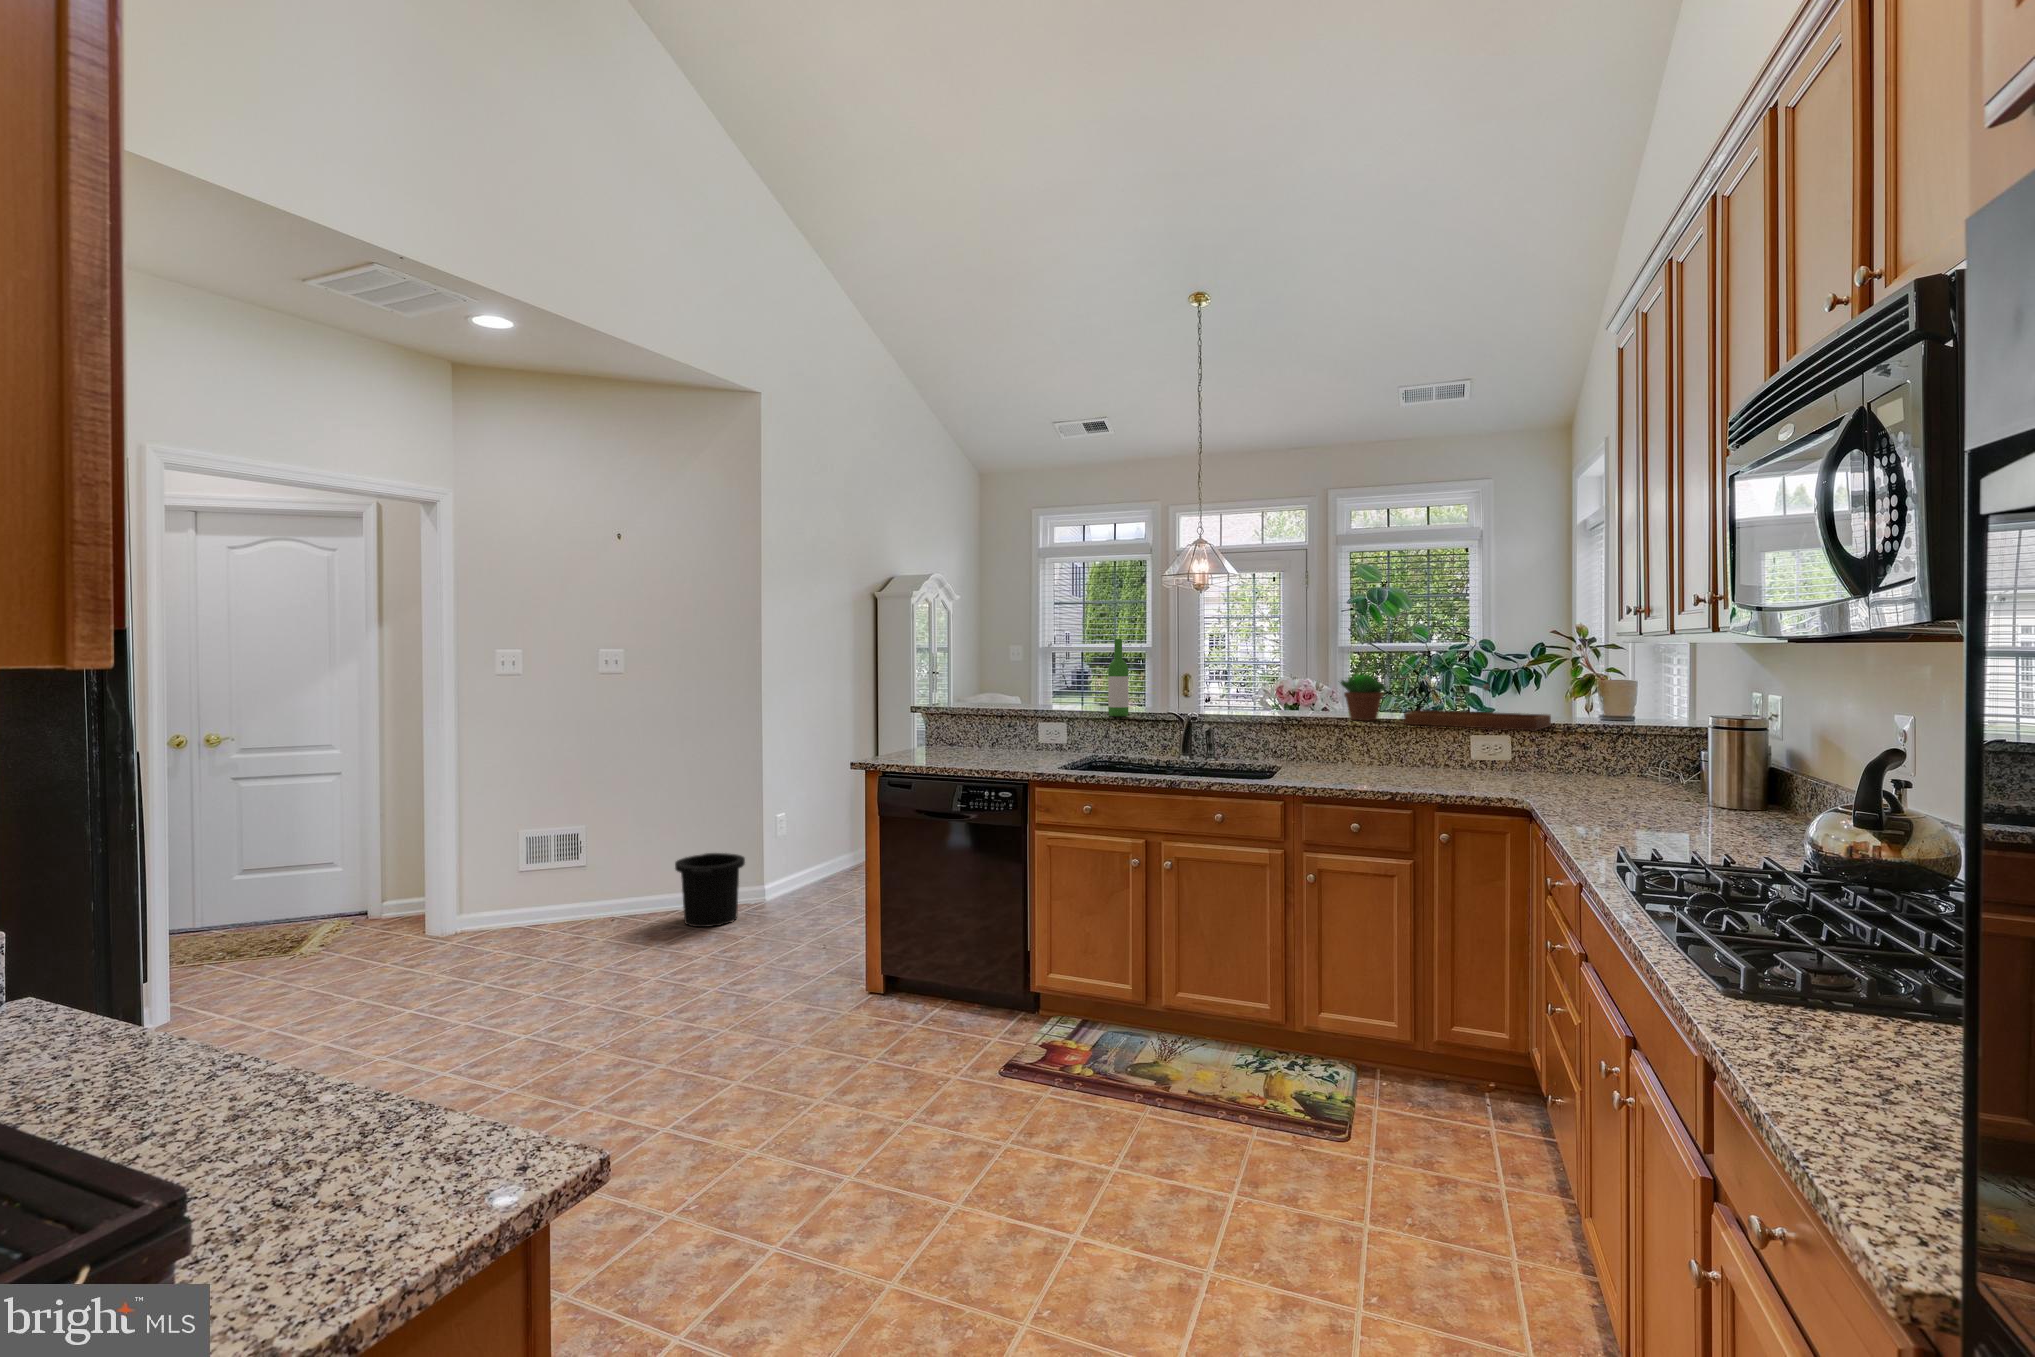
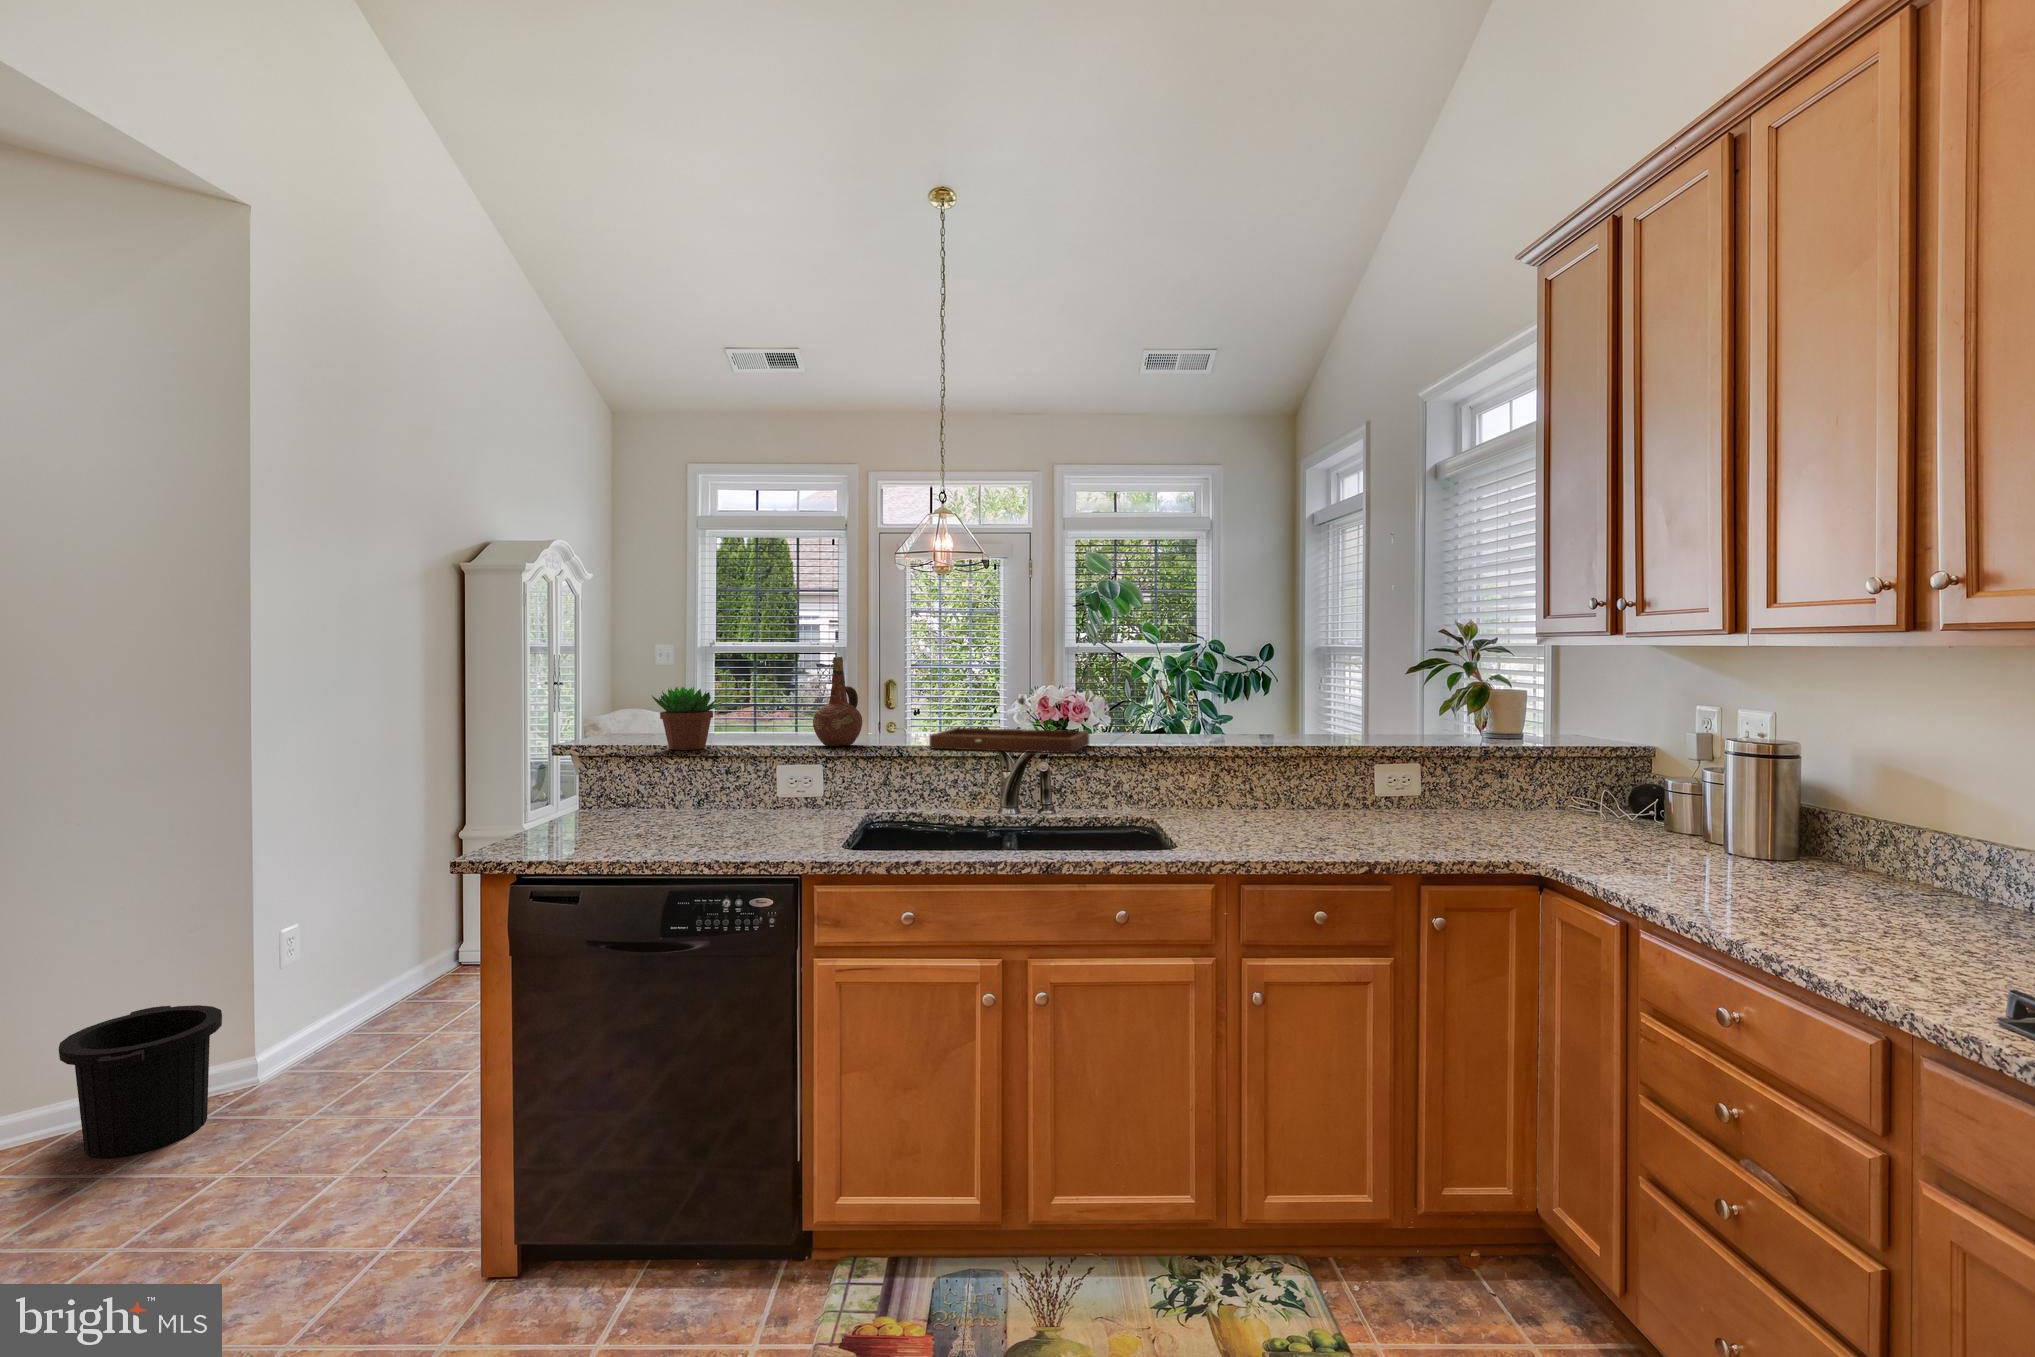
wine bottle: present [1108,639,1129,717] -> none [888,638,918,753]
ceramic pitcher: none [1067,652,1101,713] -> present [813,657,862,746]
succulent plant: present [1341,674,1387,721] -> present [652,687,722,750]
tray: present [1404,684,1551,730] -> present [929,697,1089,753]

